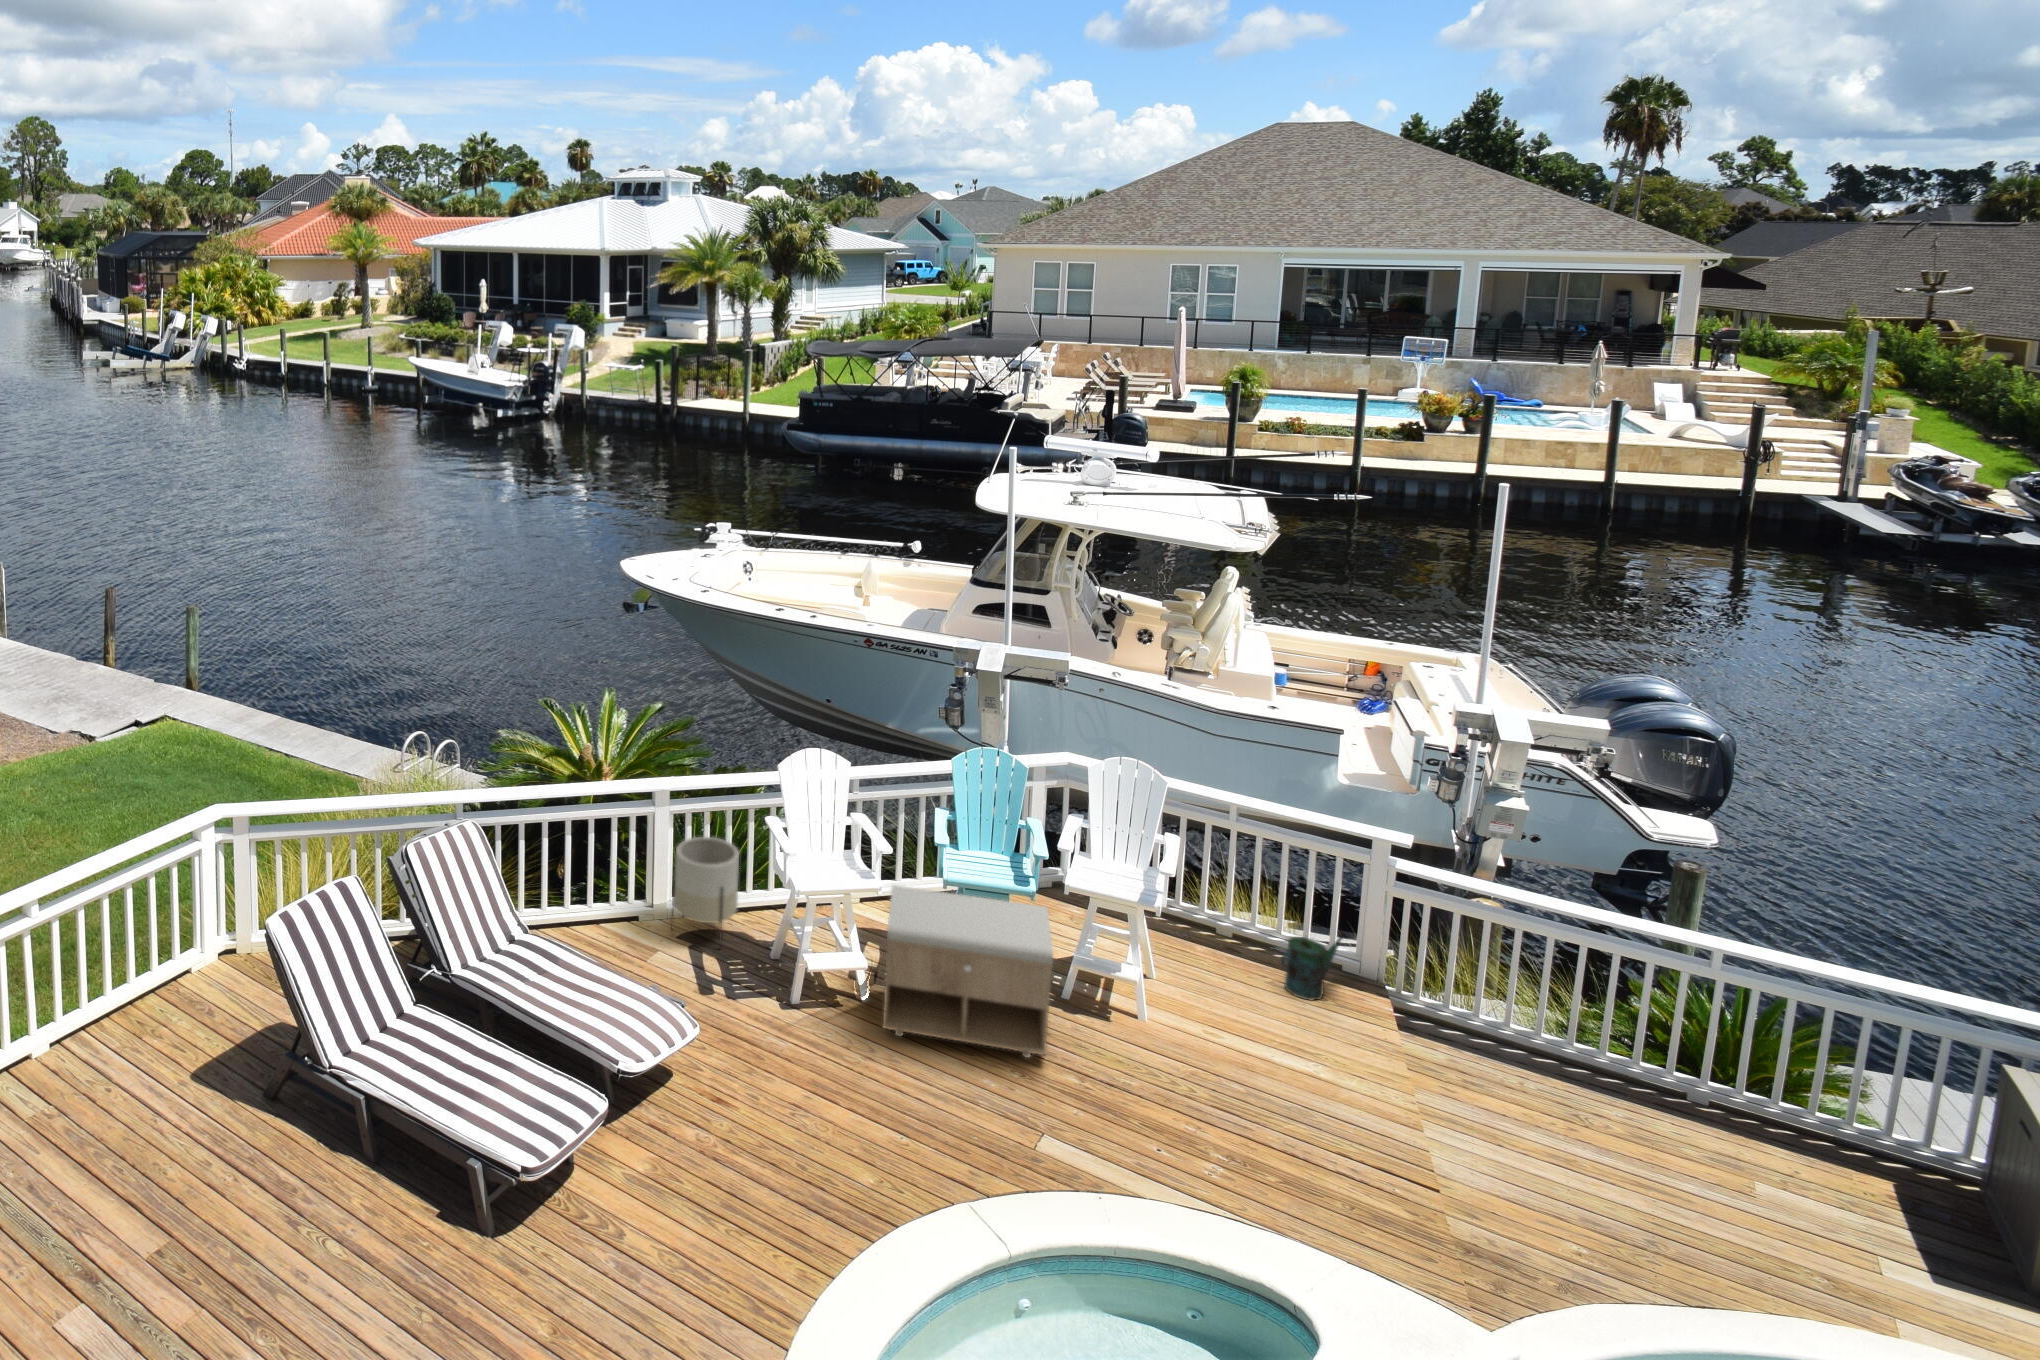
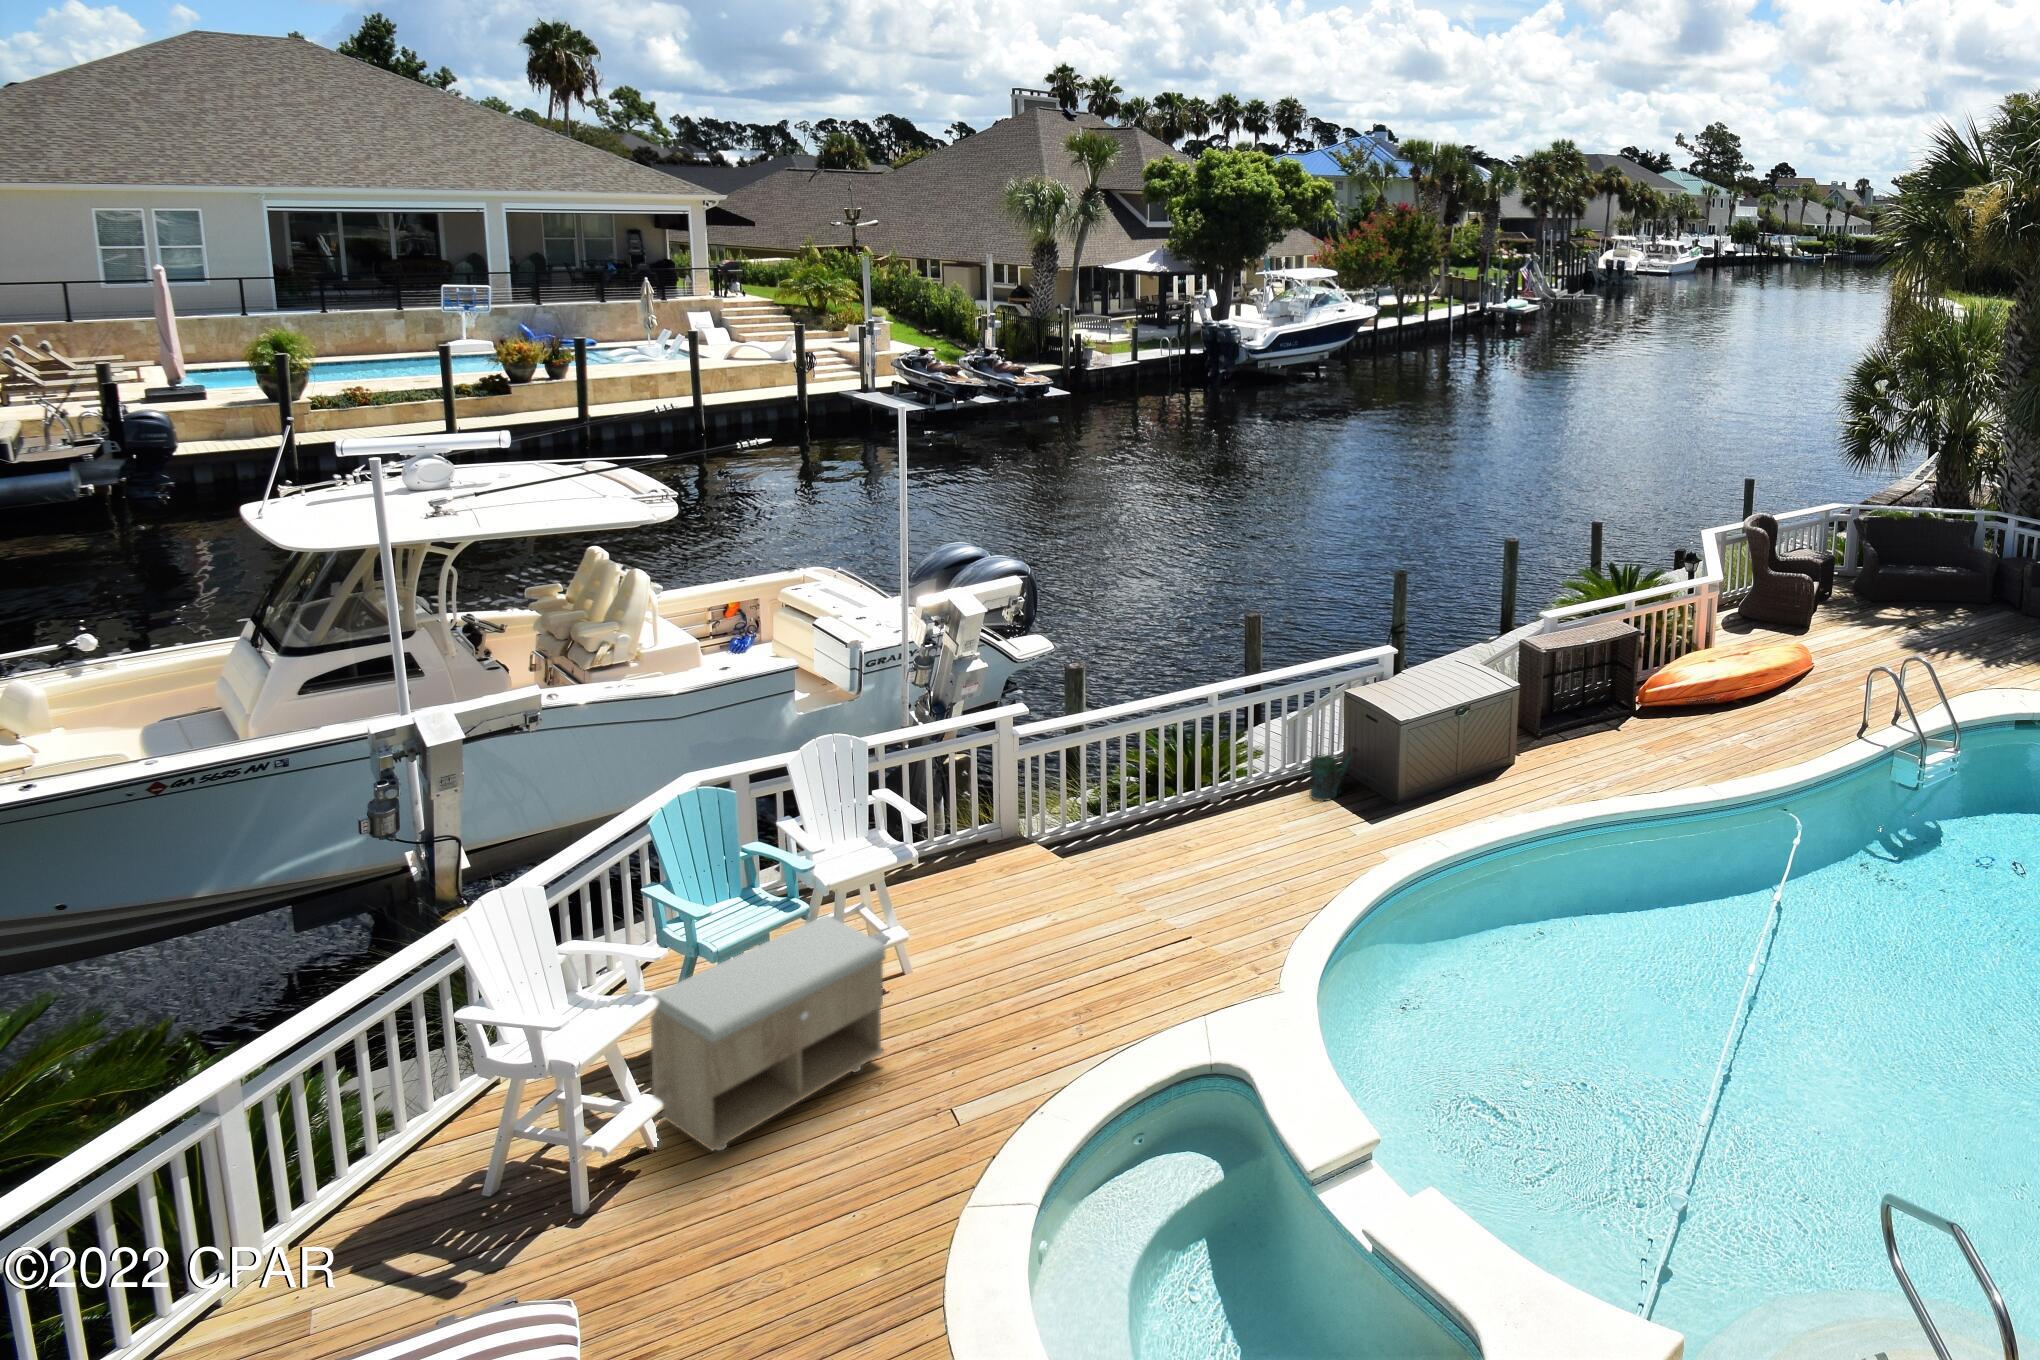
planter: present [672,837,739,925] -> none [279,1091,410,1278]
watering can: present [1281,931,1348,1000] -> present [1303,747,1358,801]

